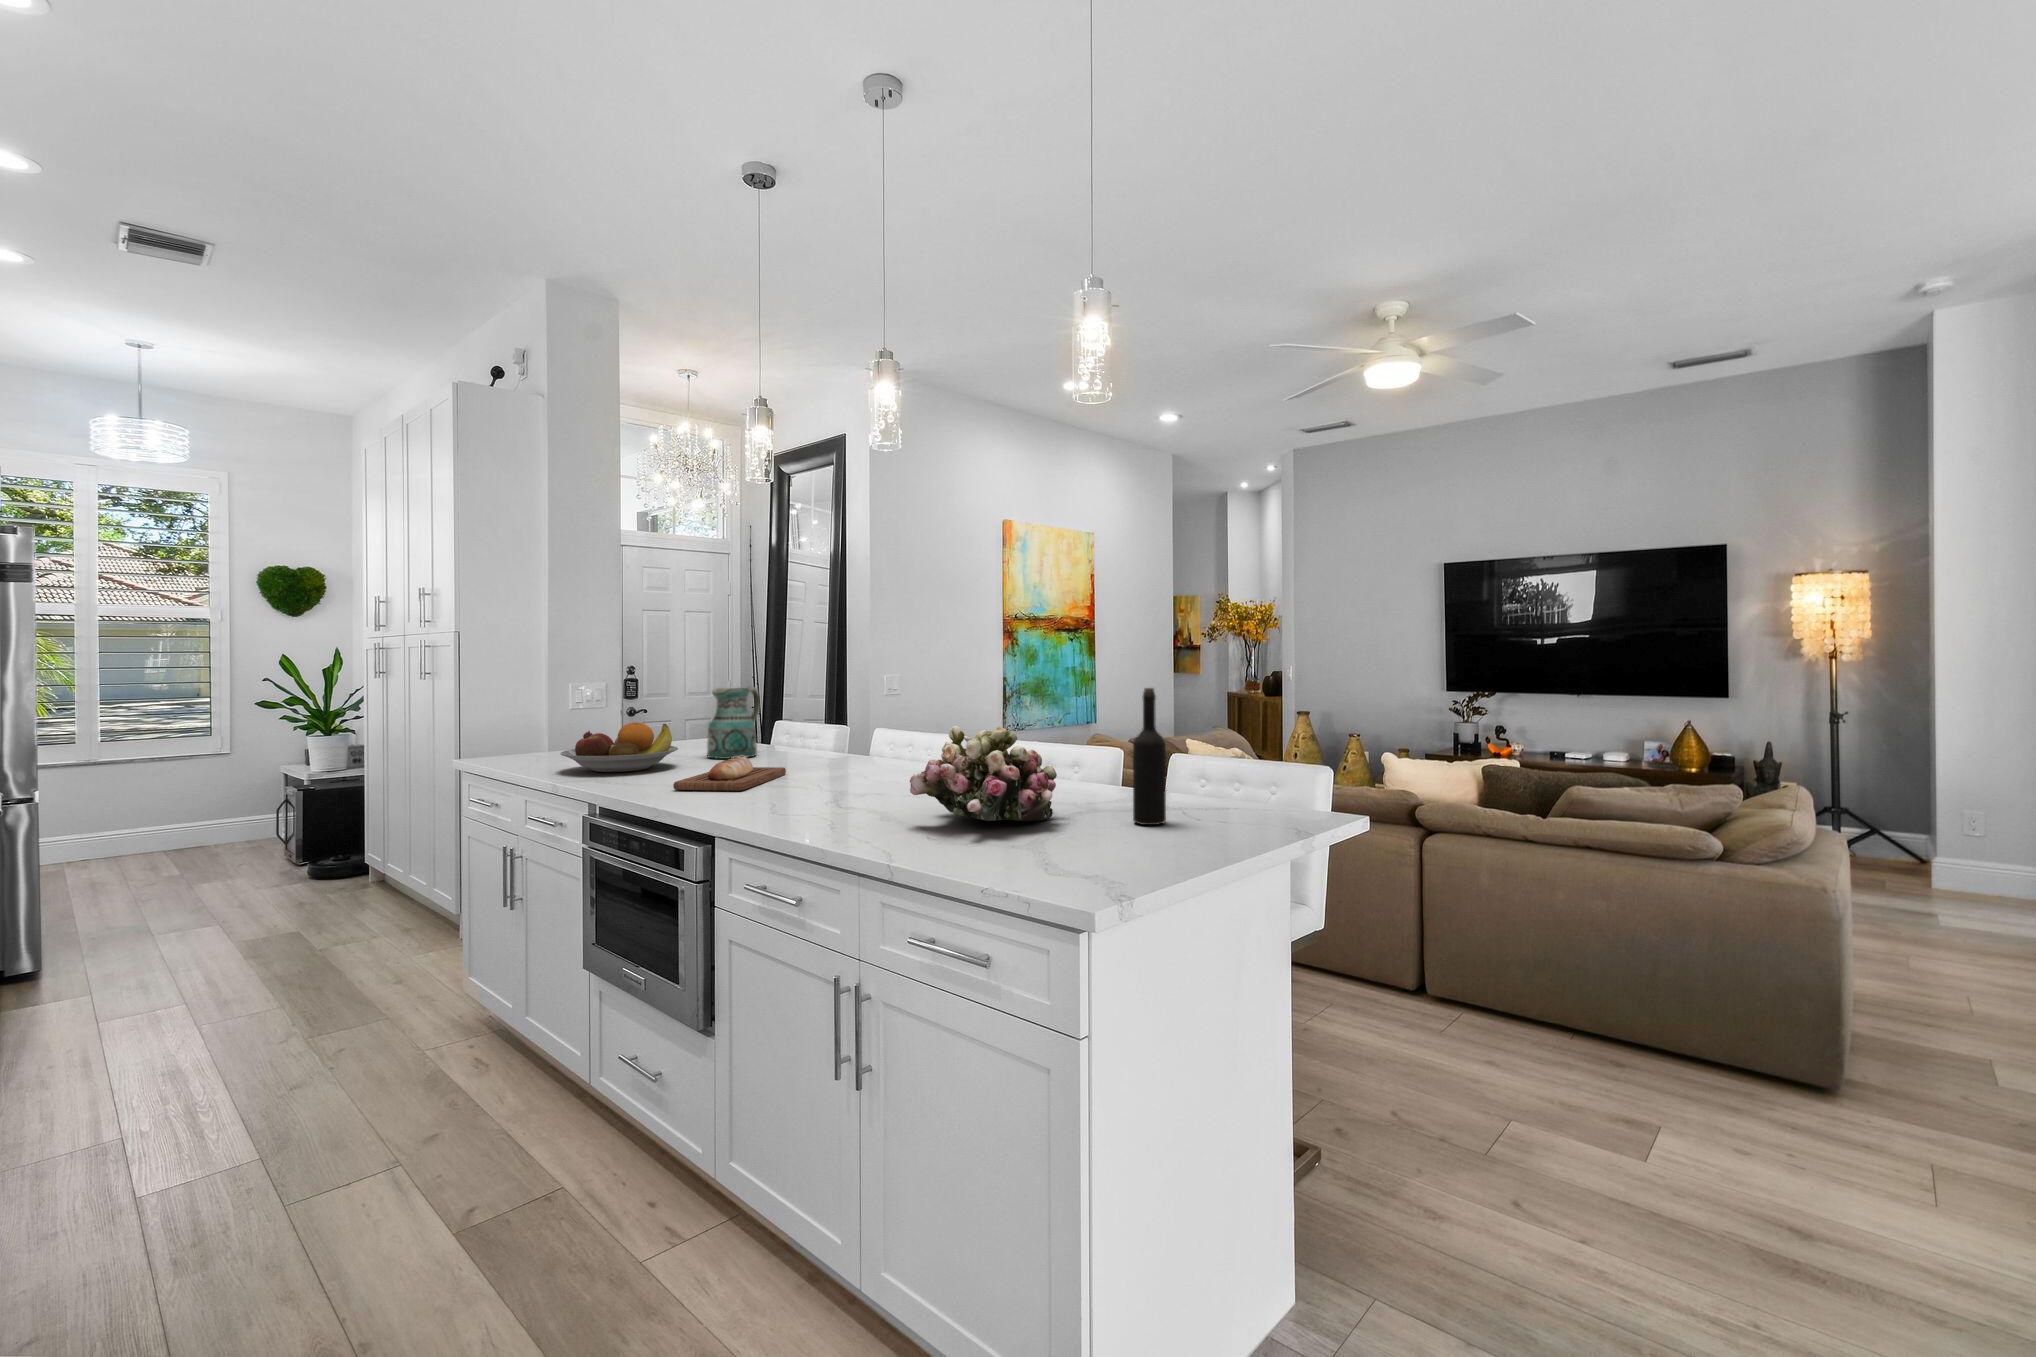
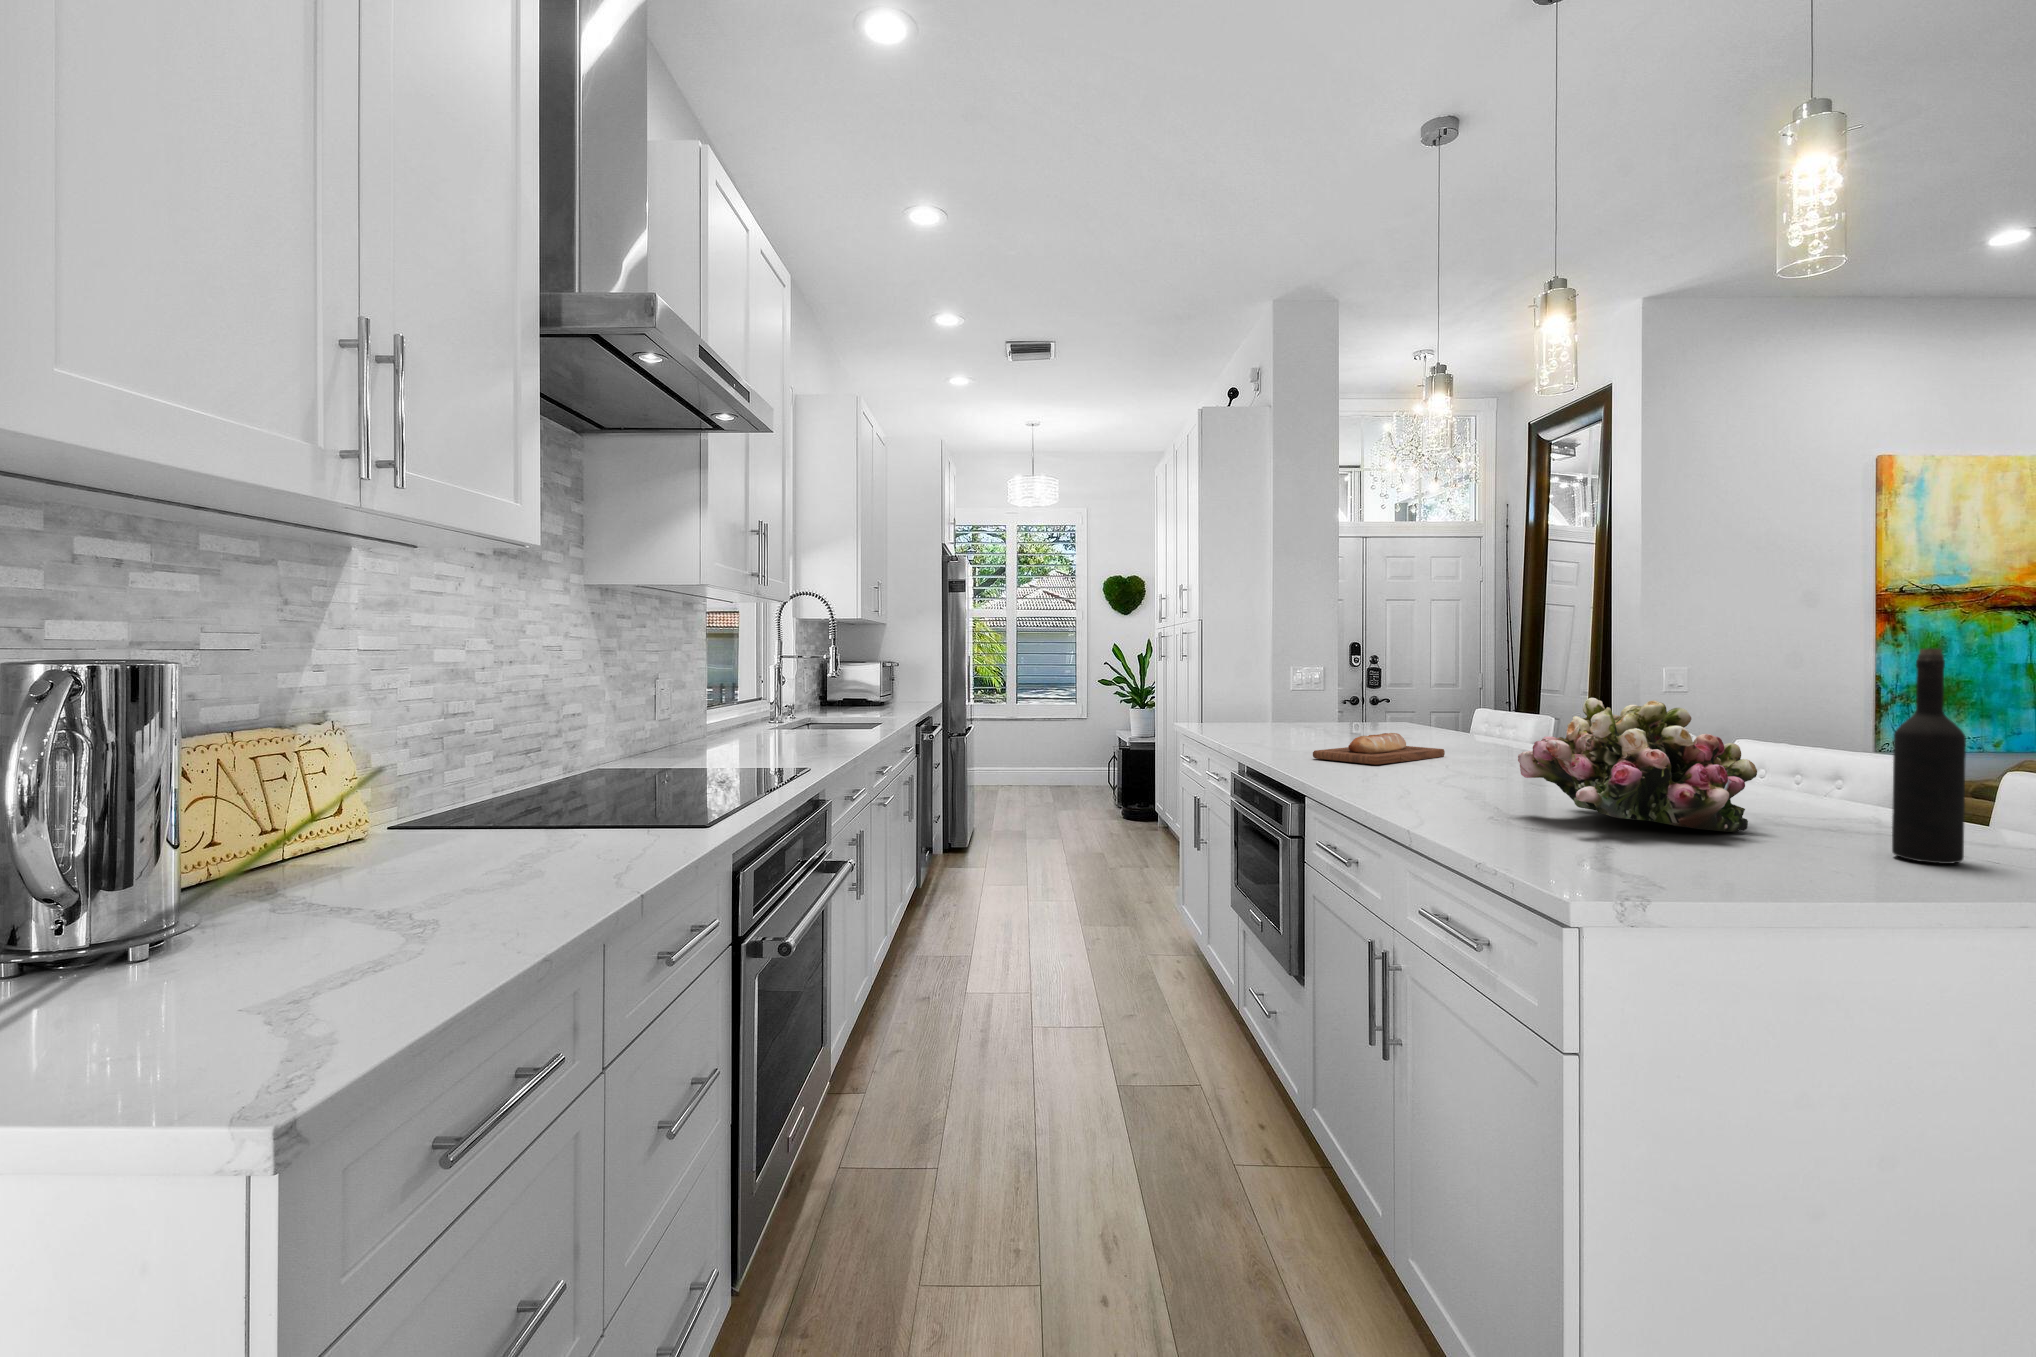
ceramic pitcher: present [707,686,760,759] -> none [1383,665,1446,740]
fruit bowl: present [560,723,678,772] -> none [1238,696,1346,742]

